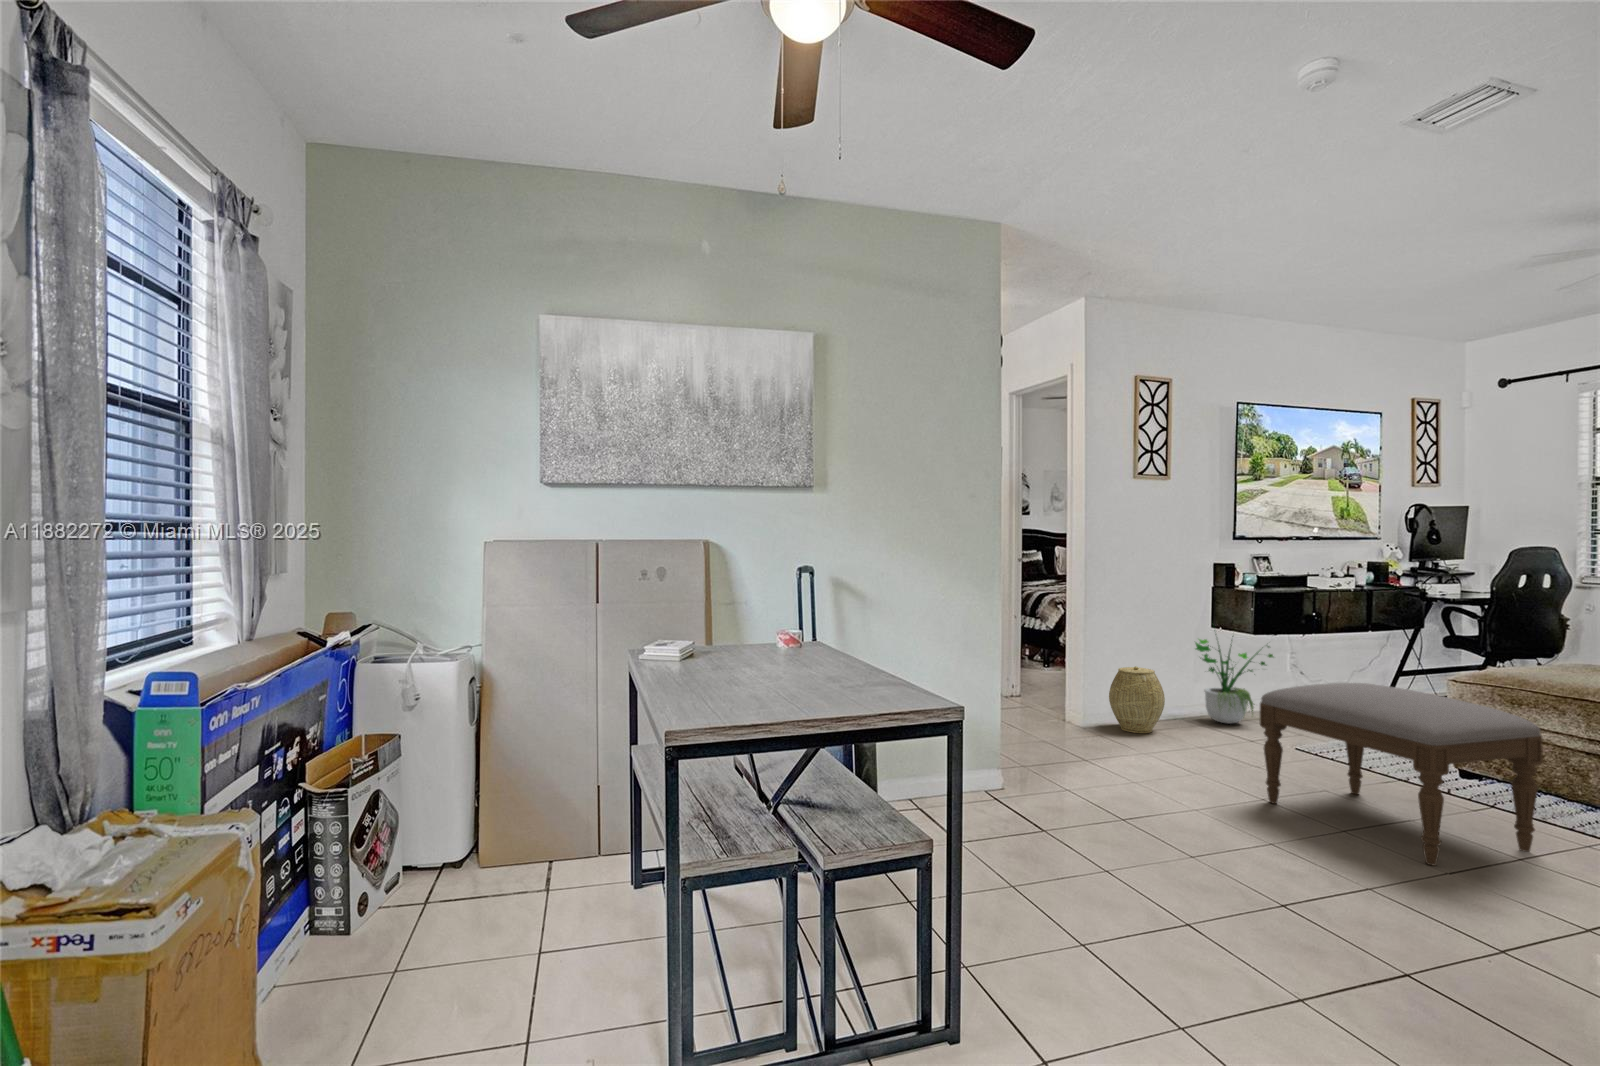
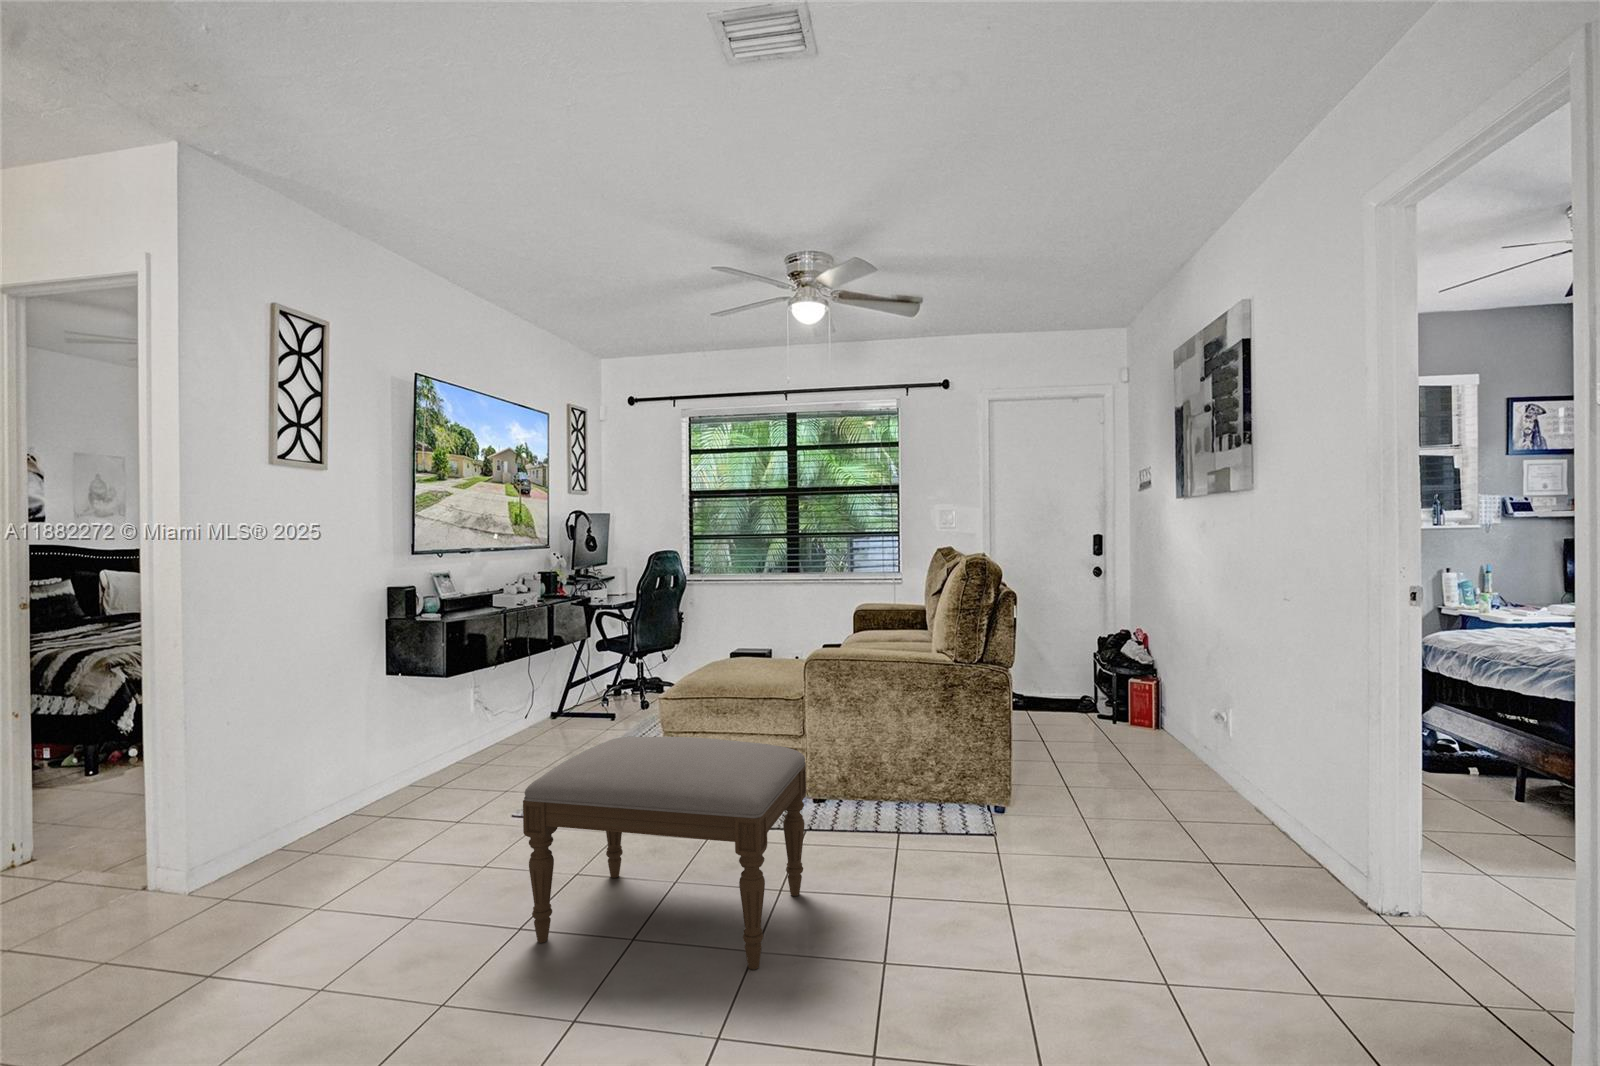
potted plant: present [1196,639,1273,724] -> none [368,665,470,808]
woven basket: present [1109,666,1165,733] -> none [241,762,337,874]

